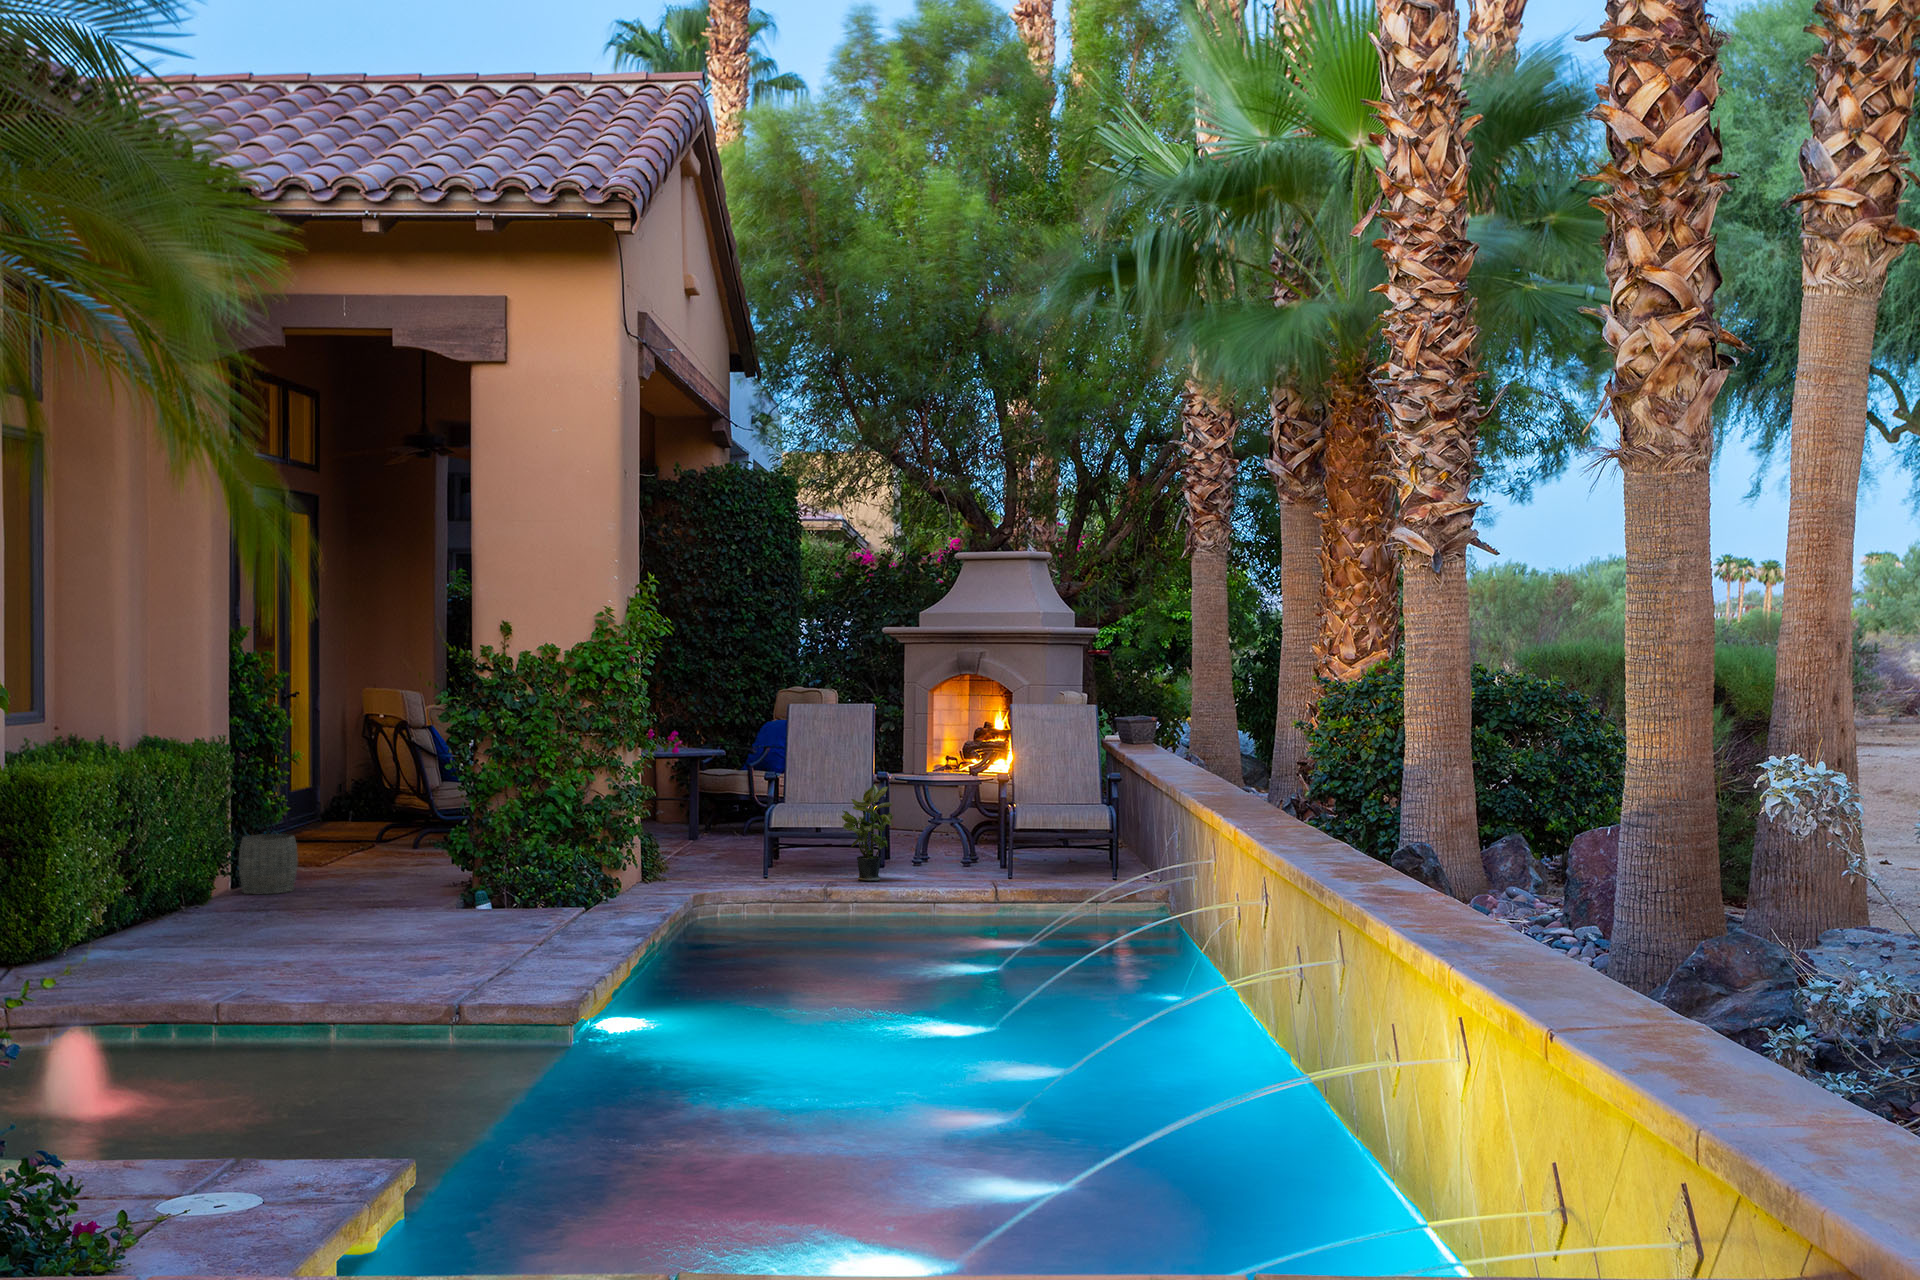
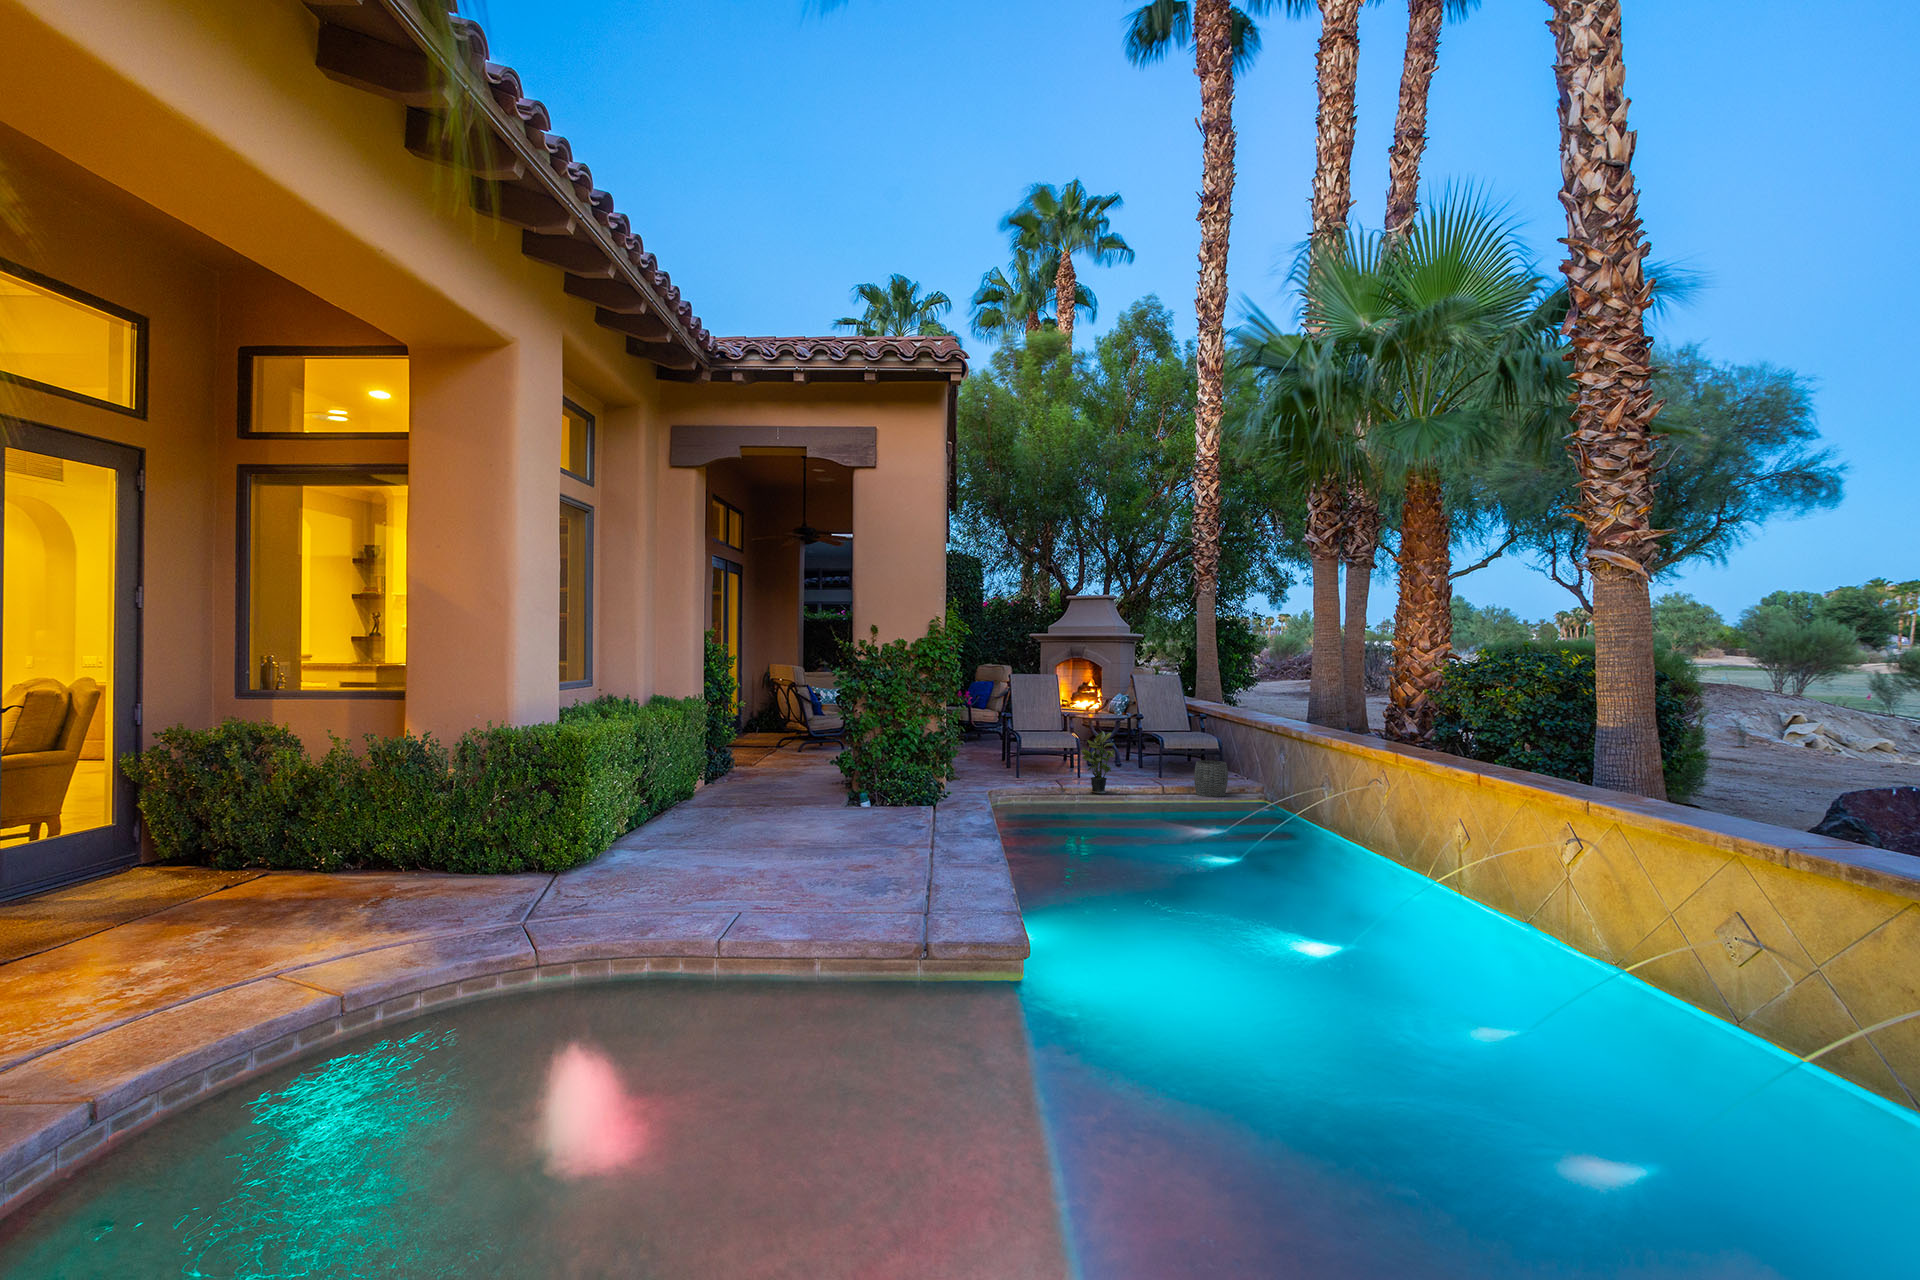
woven basket: present [239,834,298,894] -> present [1194,761,1228,797]

